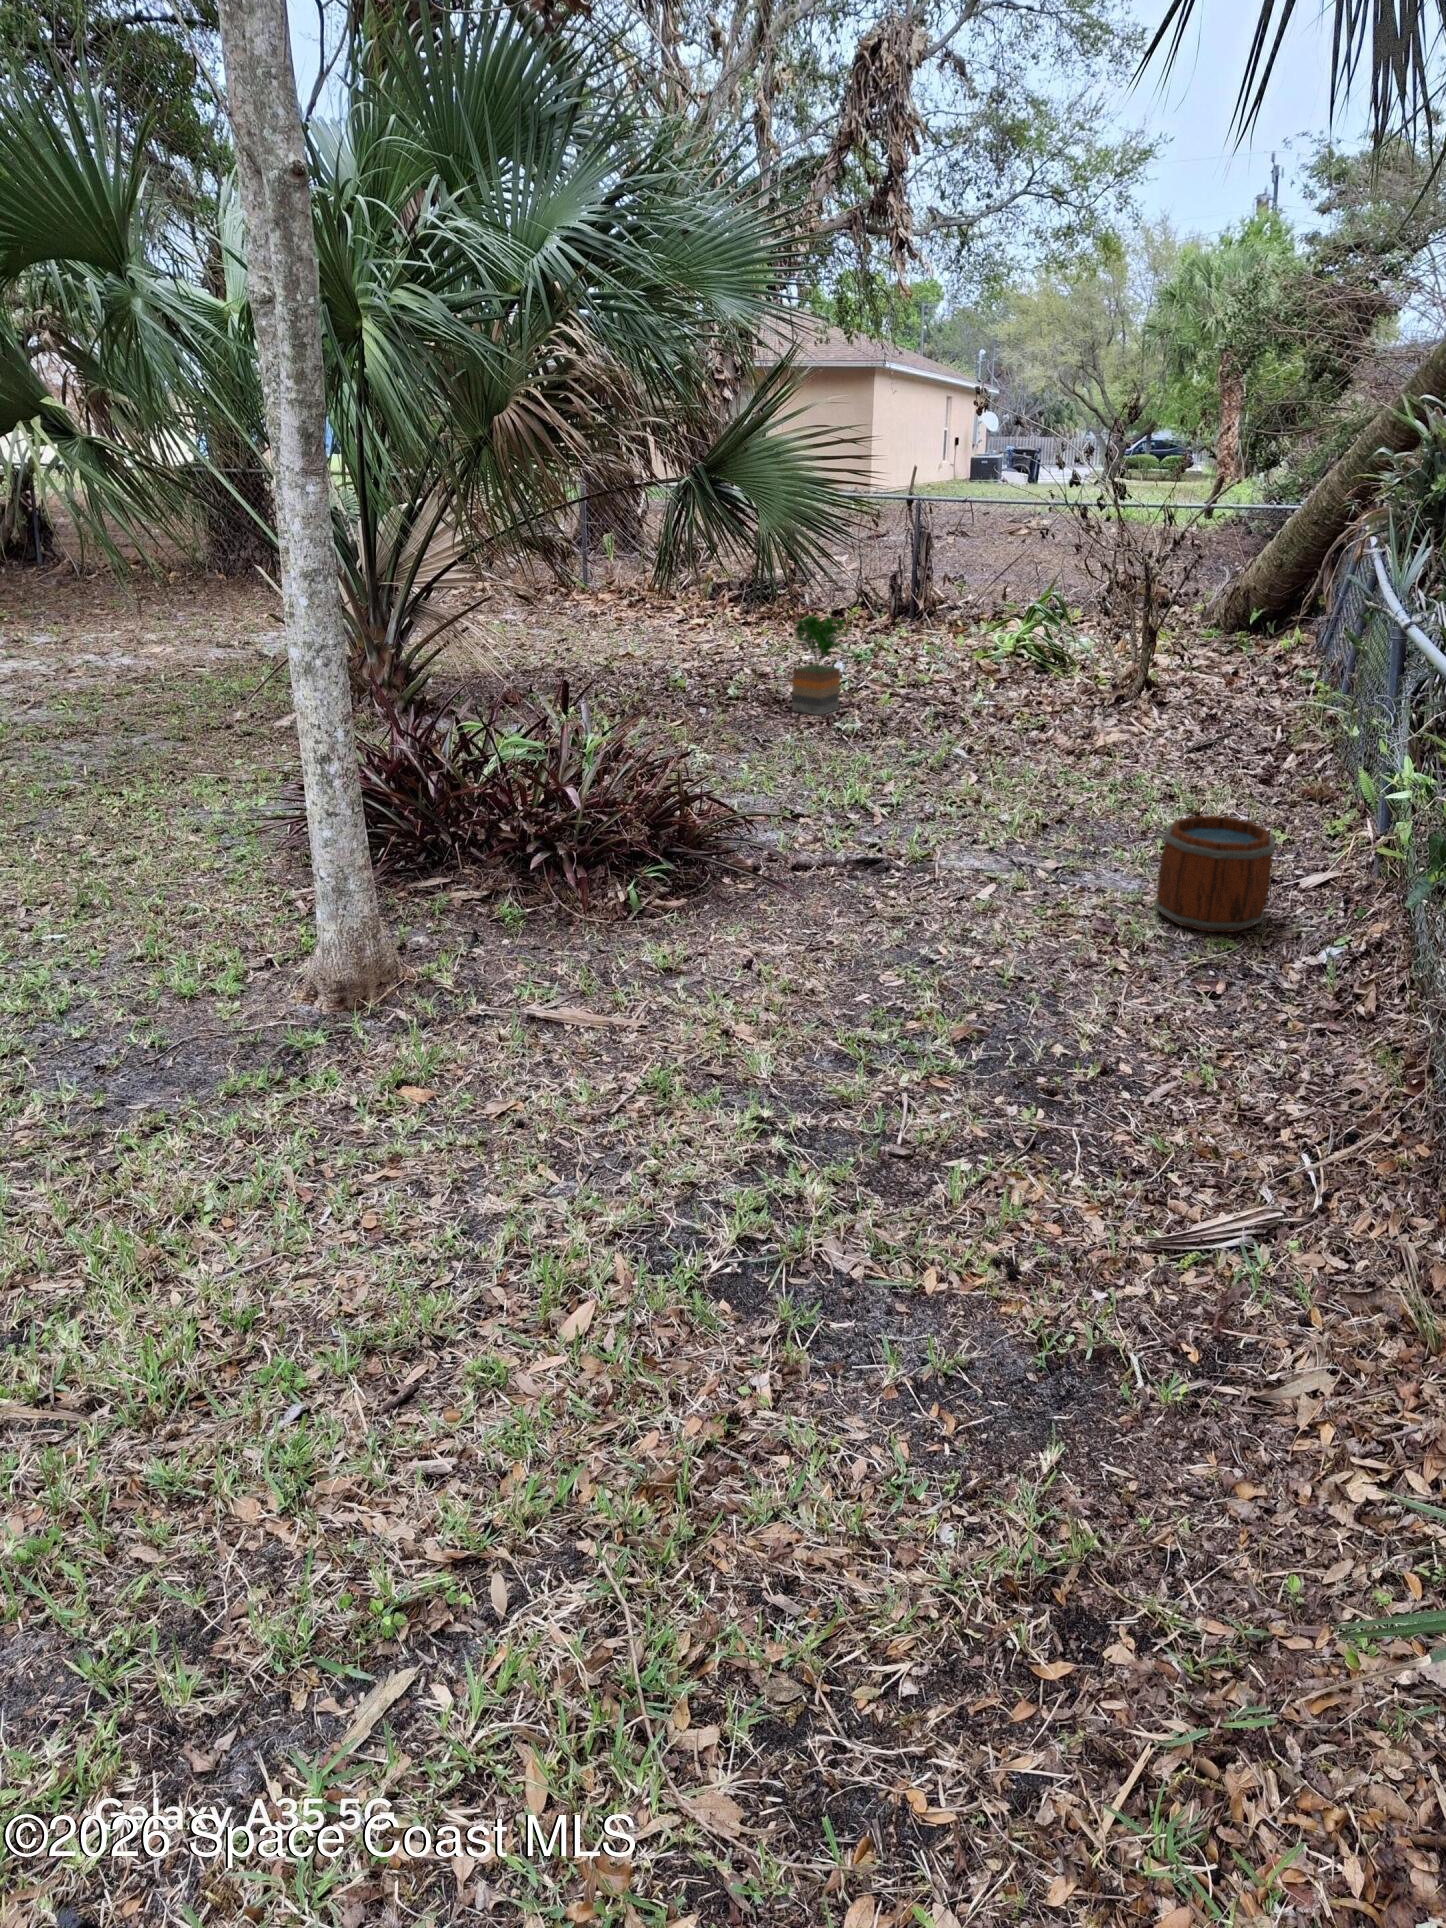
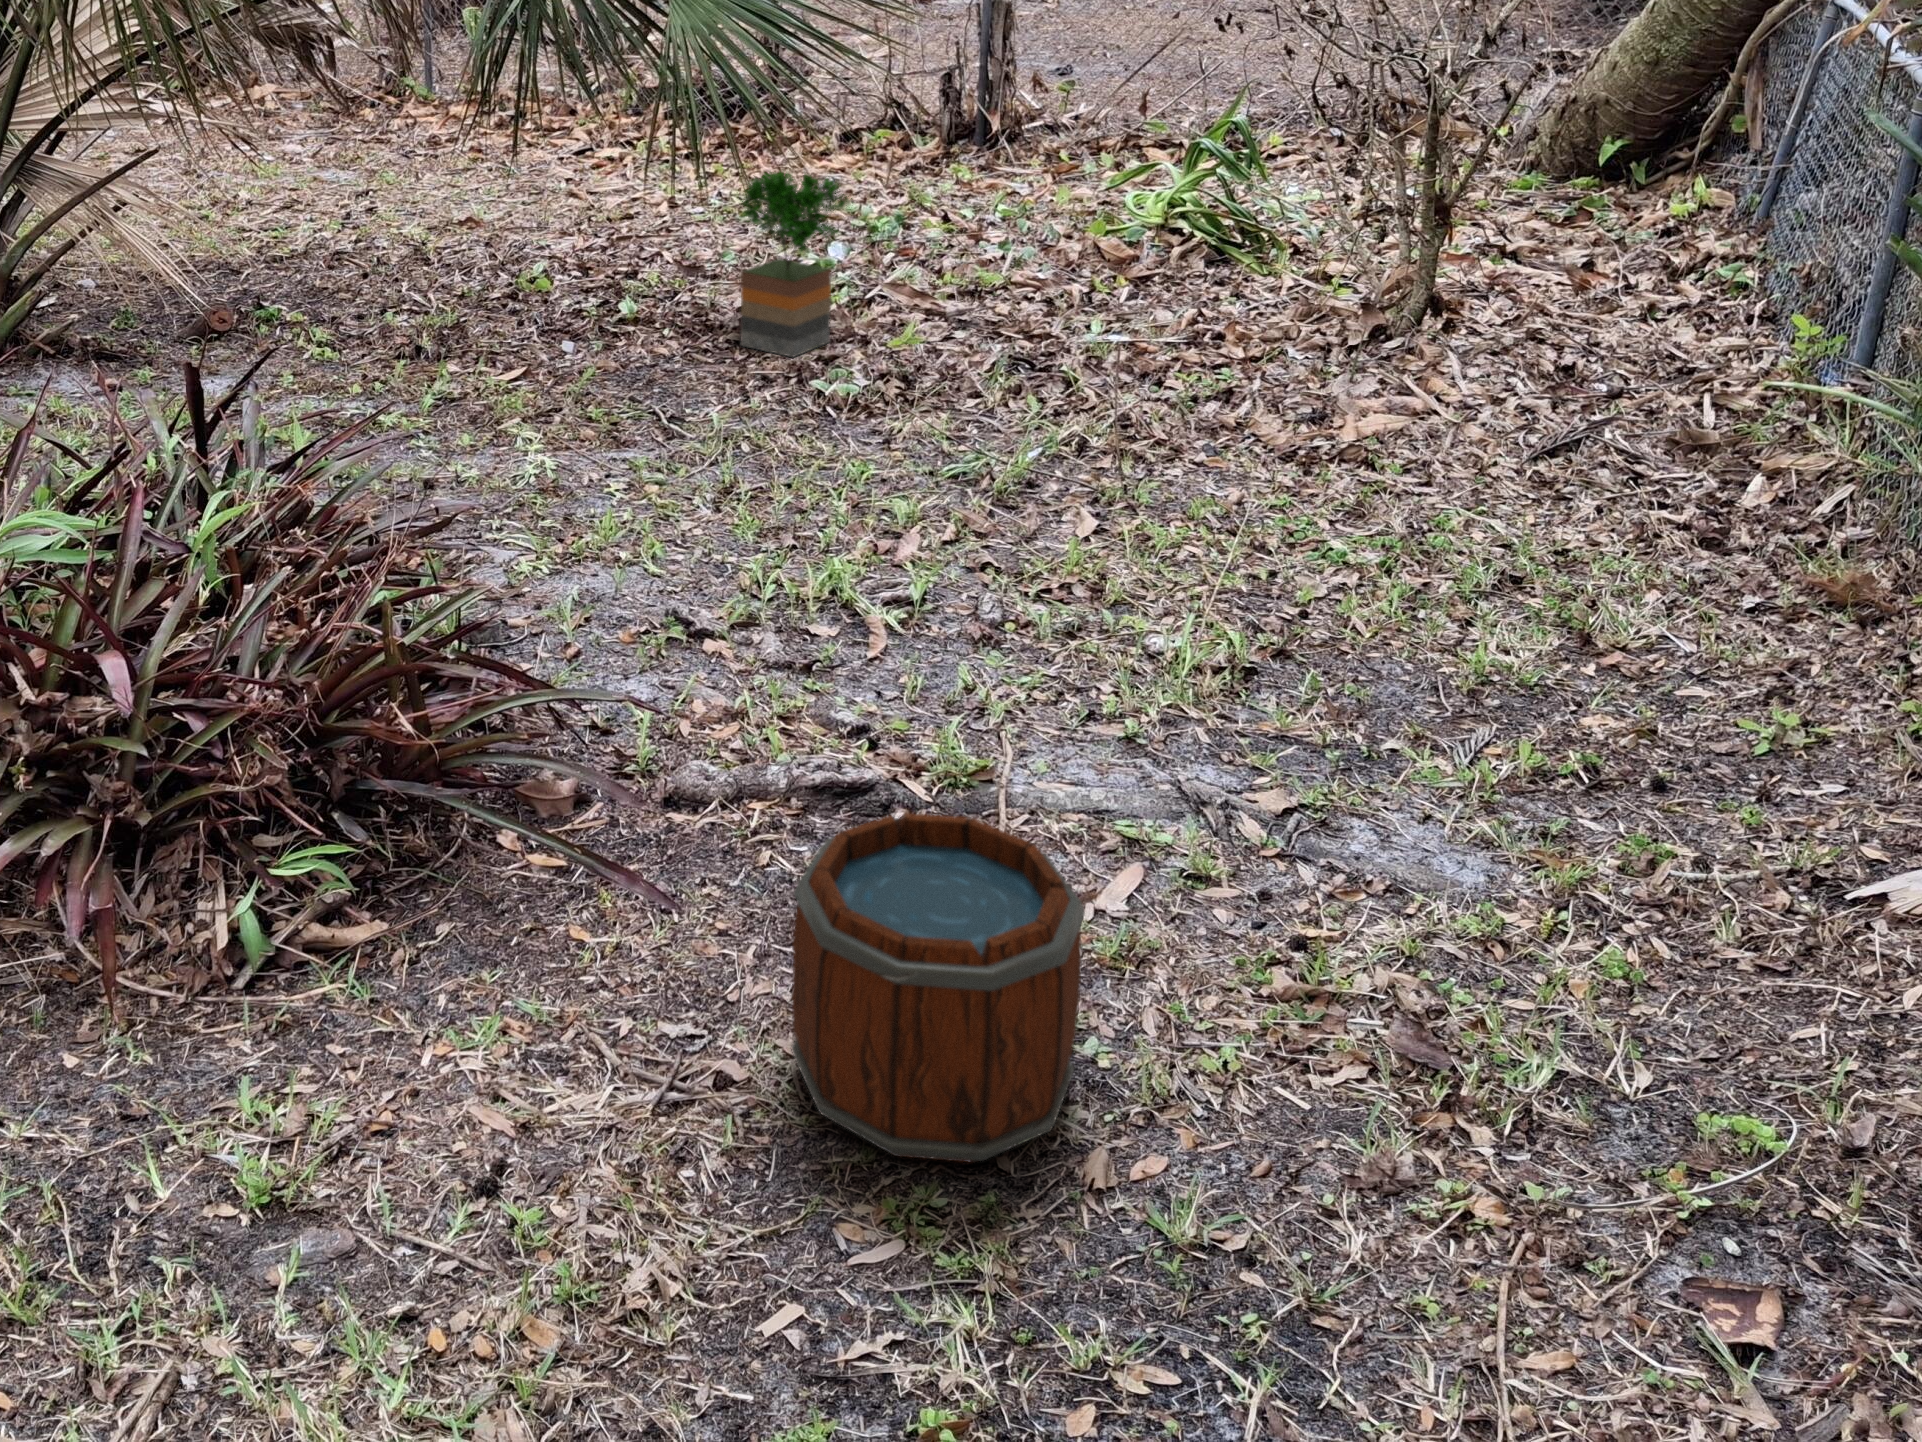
bucket: present [1155,816,1275,932] -> present [791,814,1085,1163]

